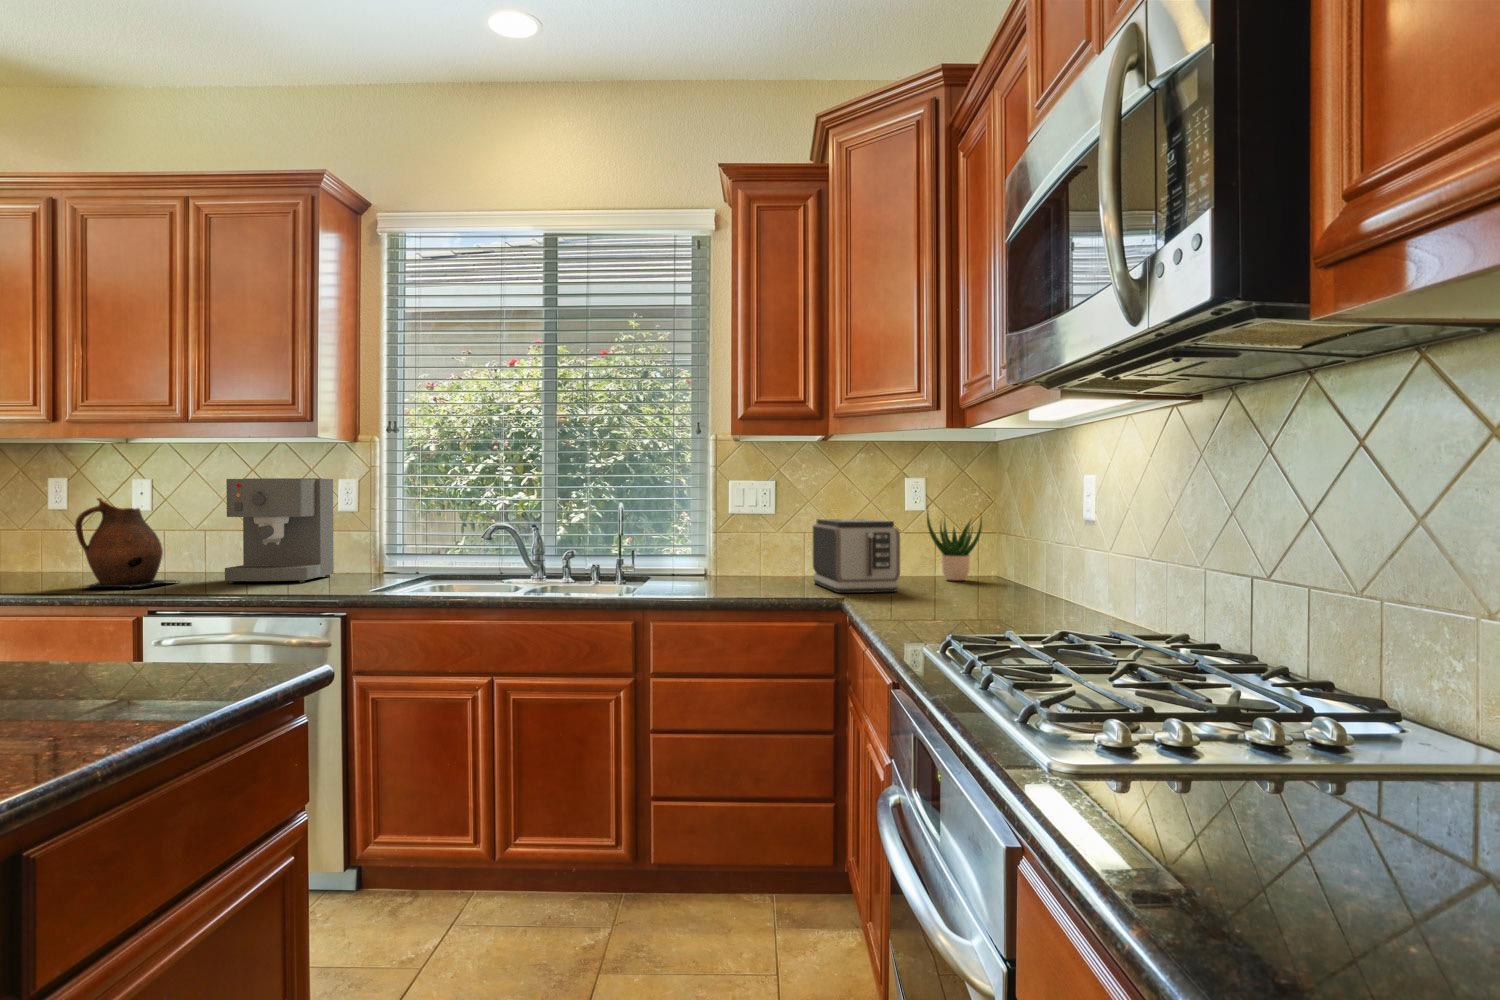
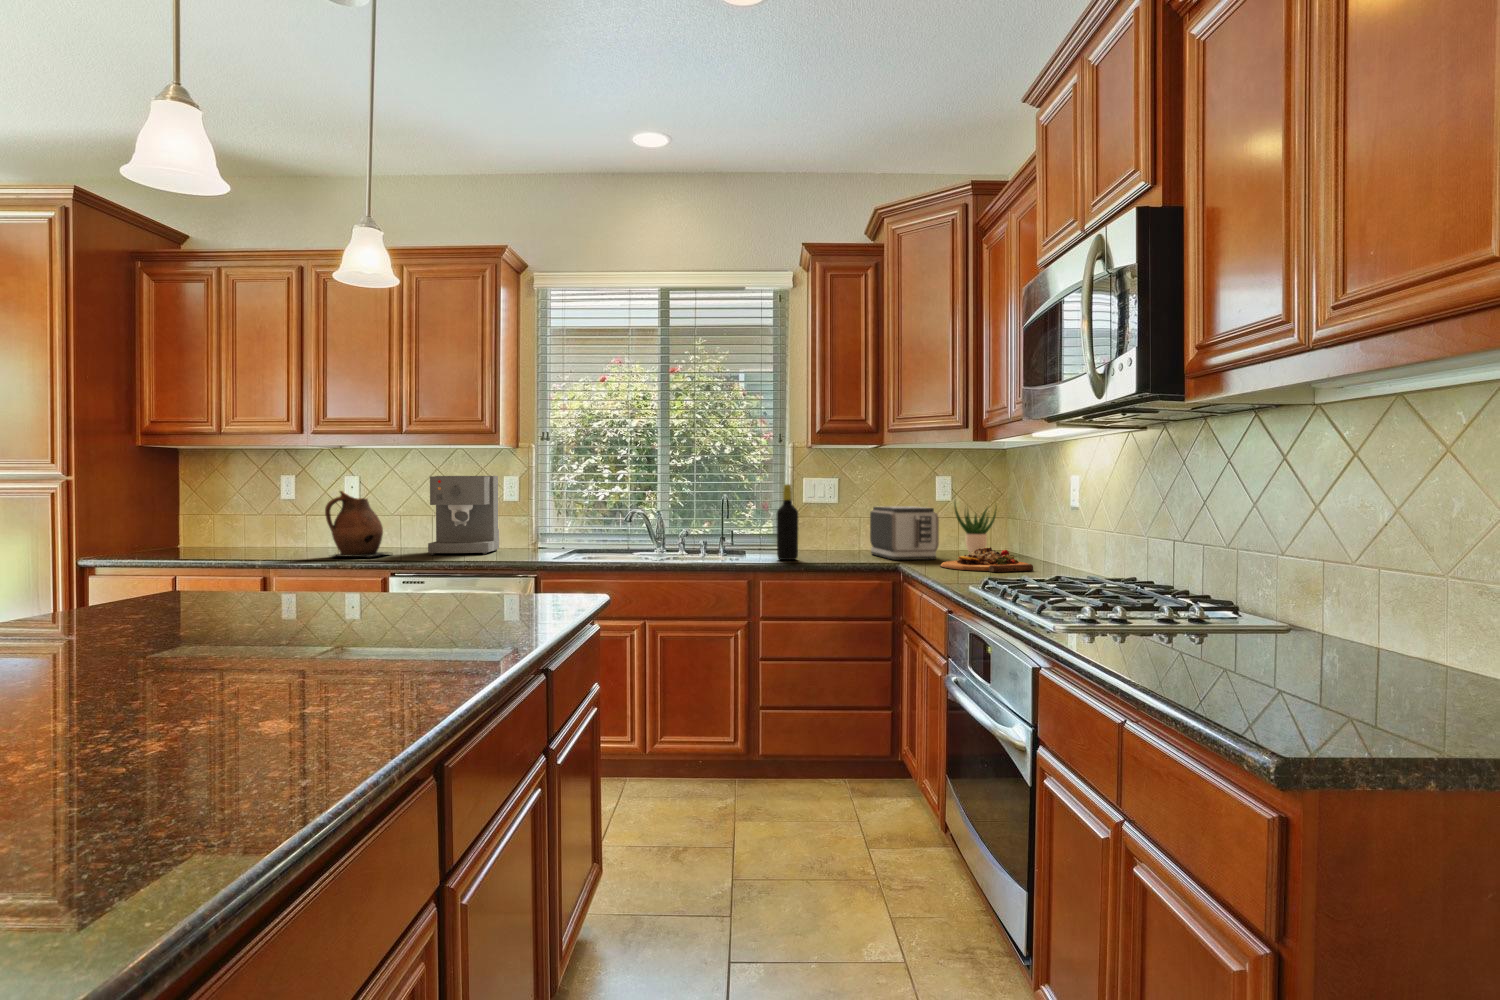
bottle: none [678,489,709,593] -> present [776,484,798,560]
cutting board: none [897,577,1029,616] -> present [941,547,1034,572]

